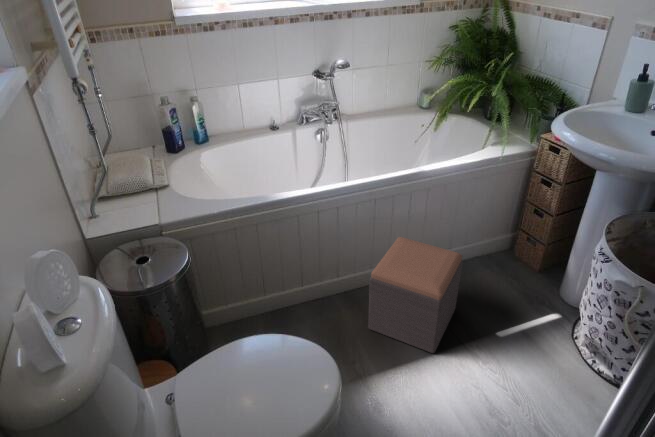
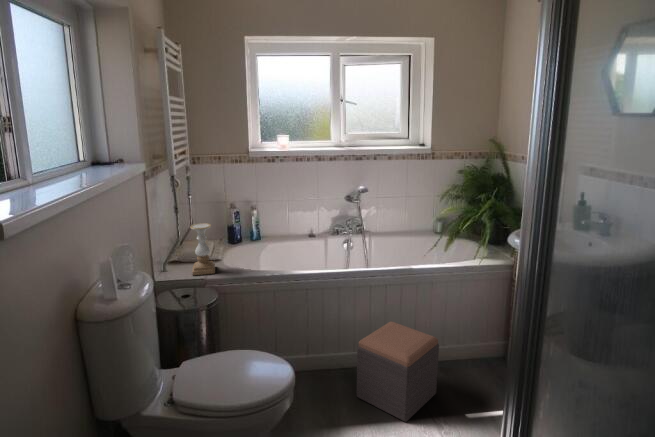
candle holder: none [117,139,166,215] -> present [190,223,215,275]

